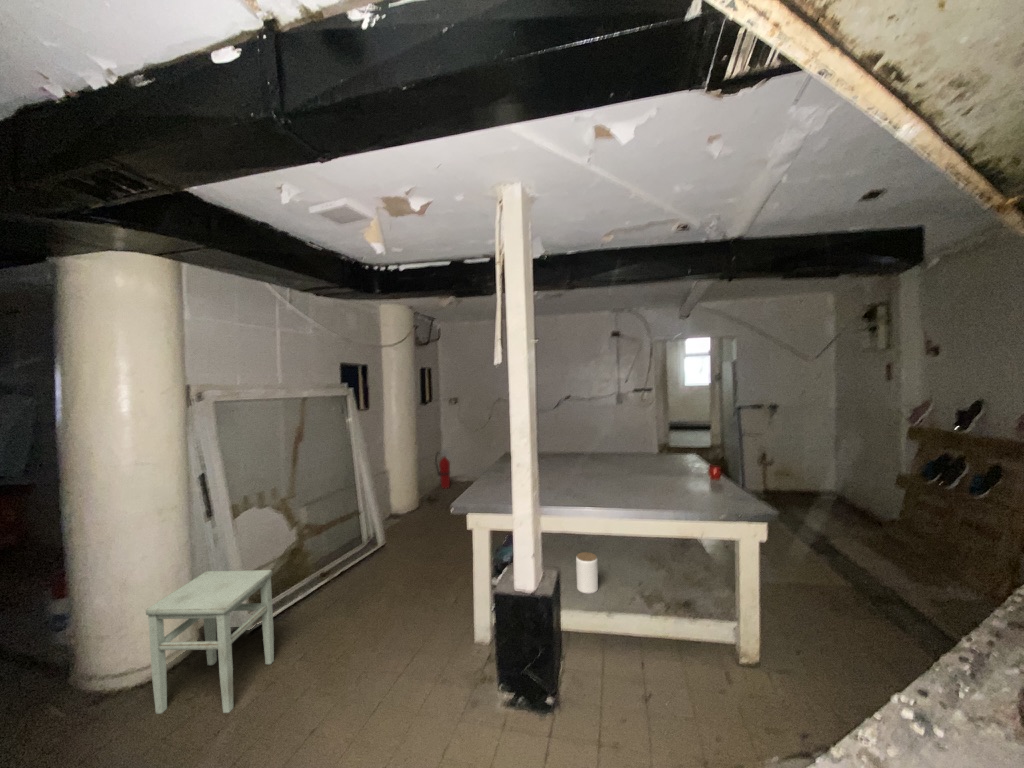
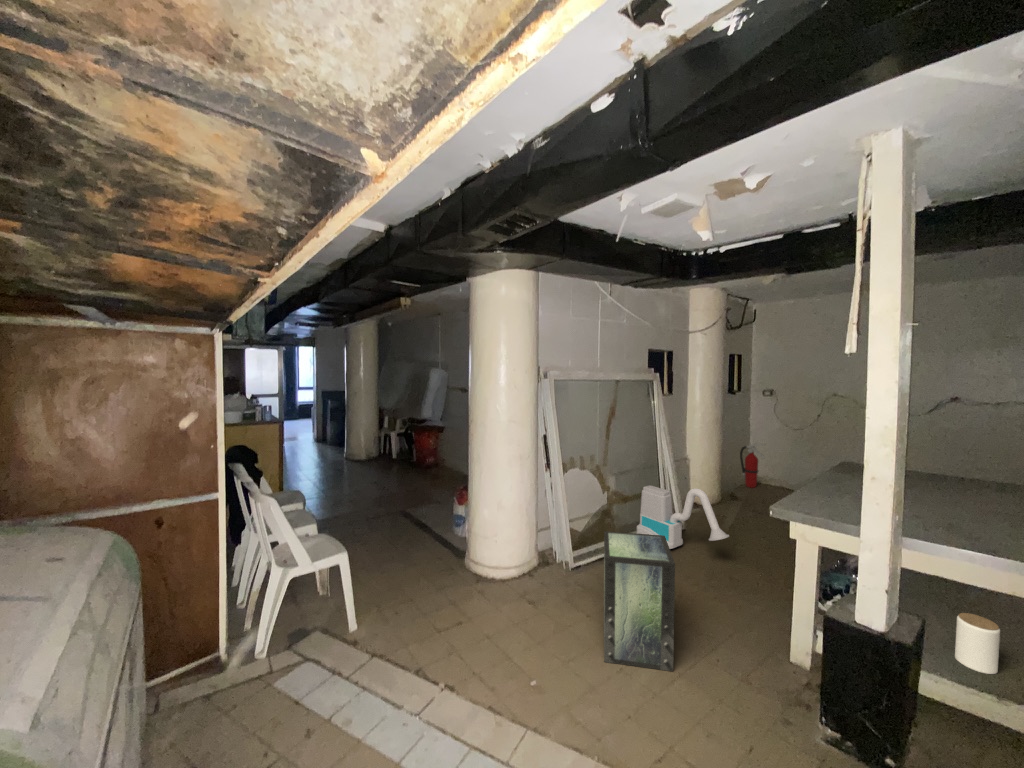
vacuum cleaner: none [335,501,425,574] -> present [637,485,729,549]
storage box: none [284,561,372,737] -> present [604,531,675,671]
stool: present [146,570,274,713] -> none [512,510,592,621]

